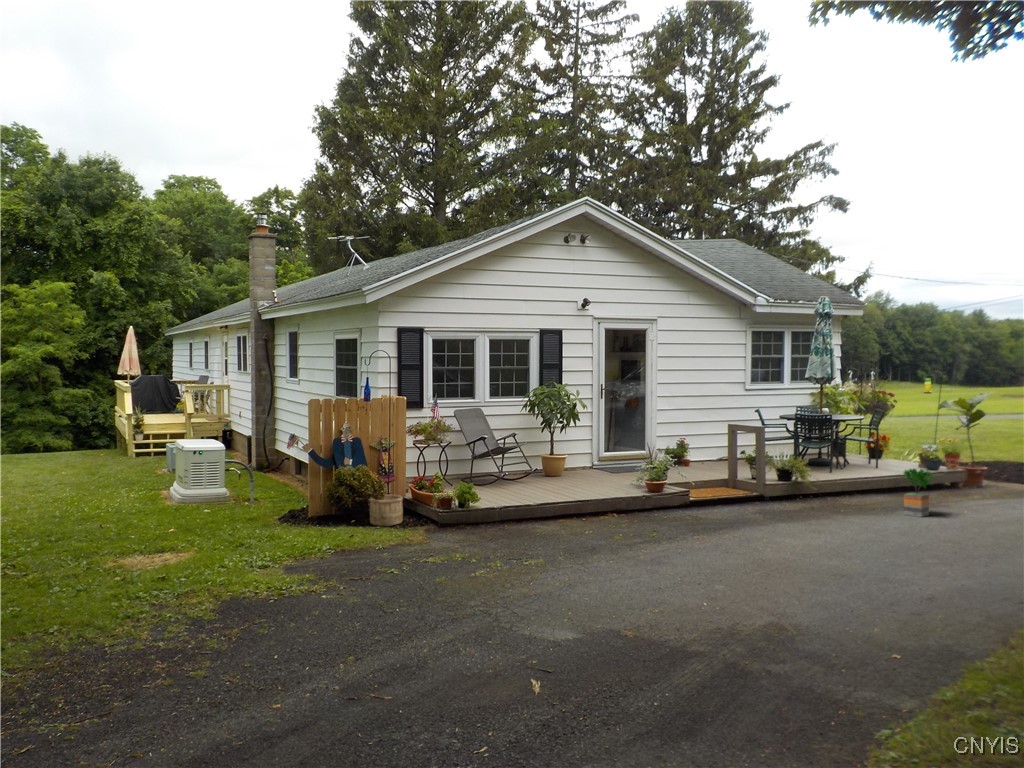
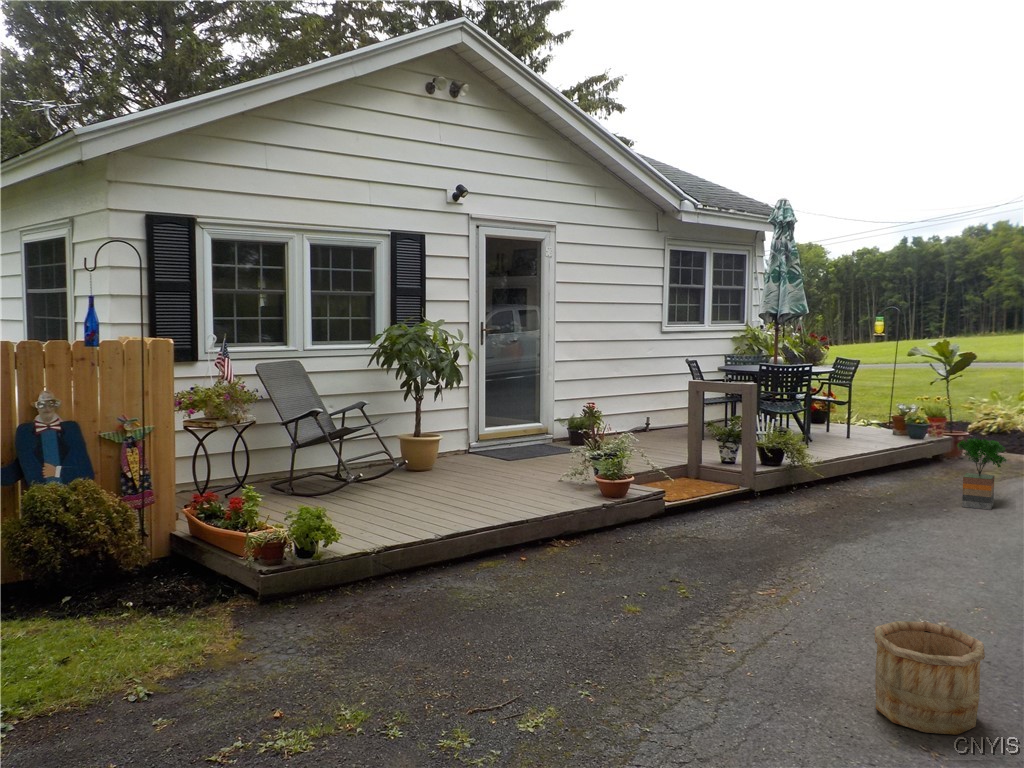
wooden bucket: present [369,494,403,526] -> present [875,621,985,735]

